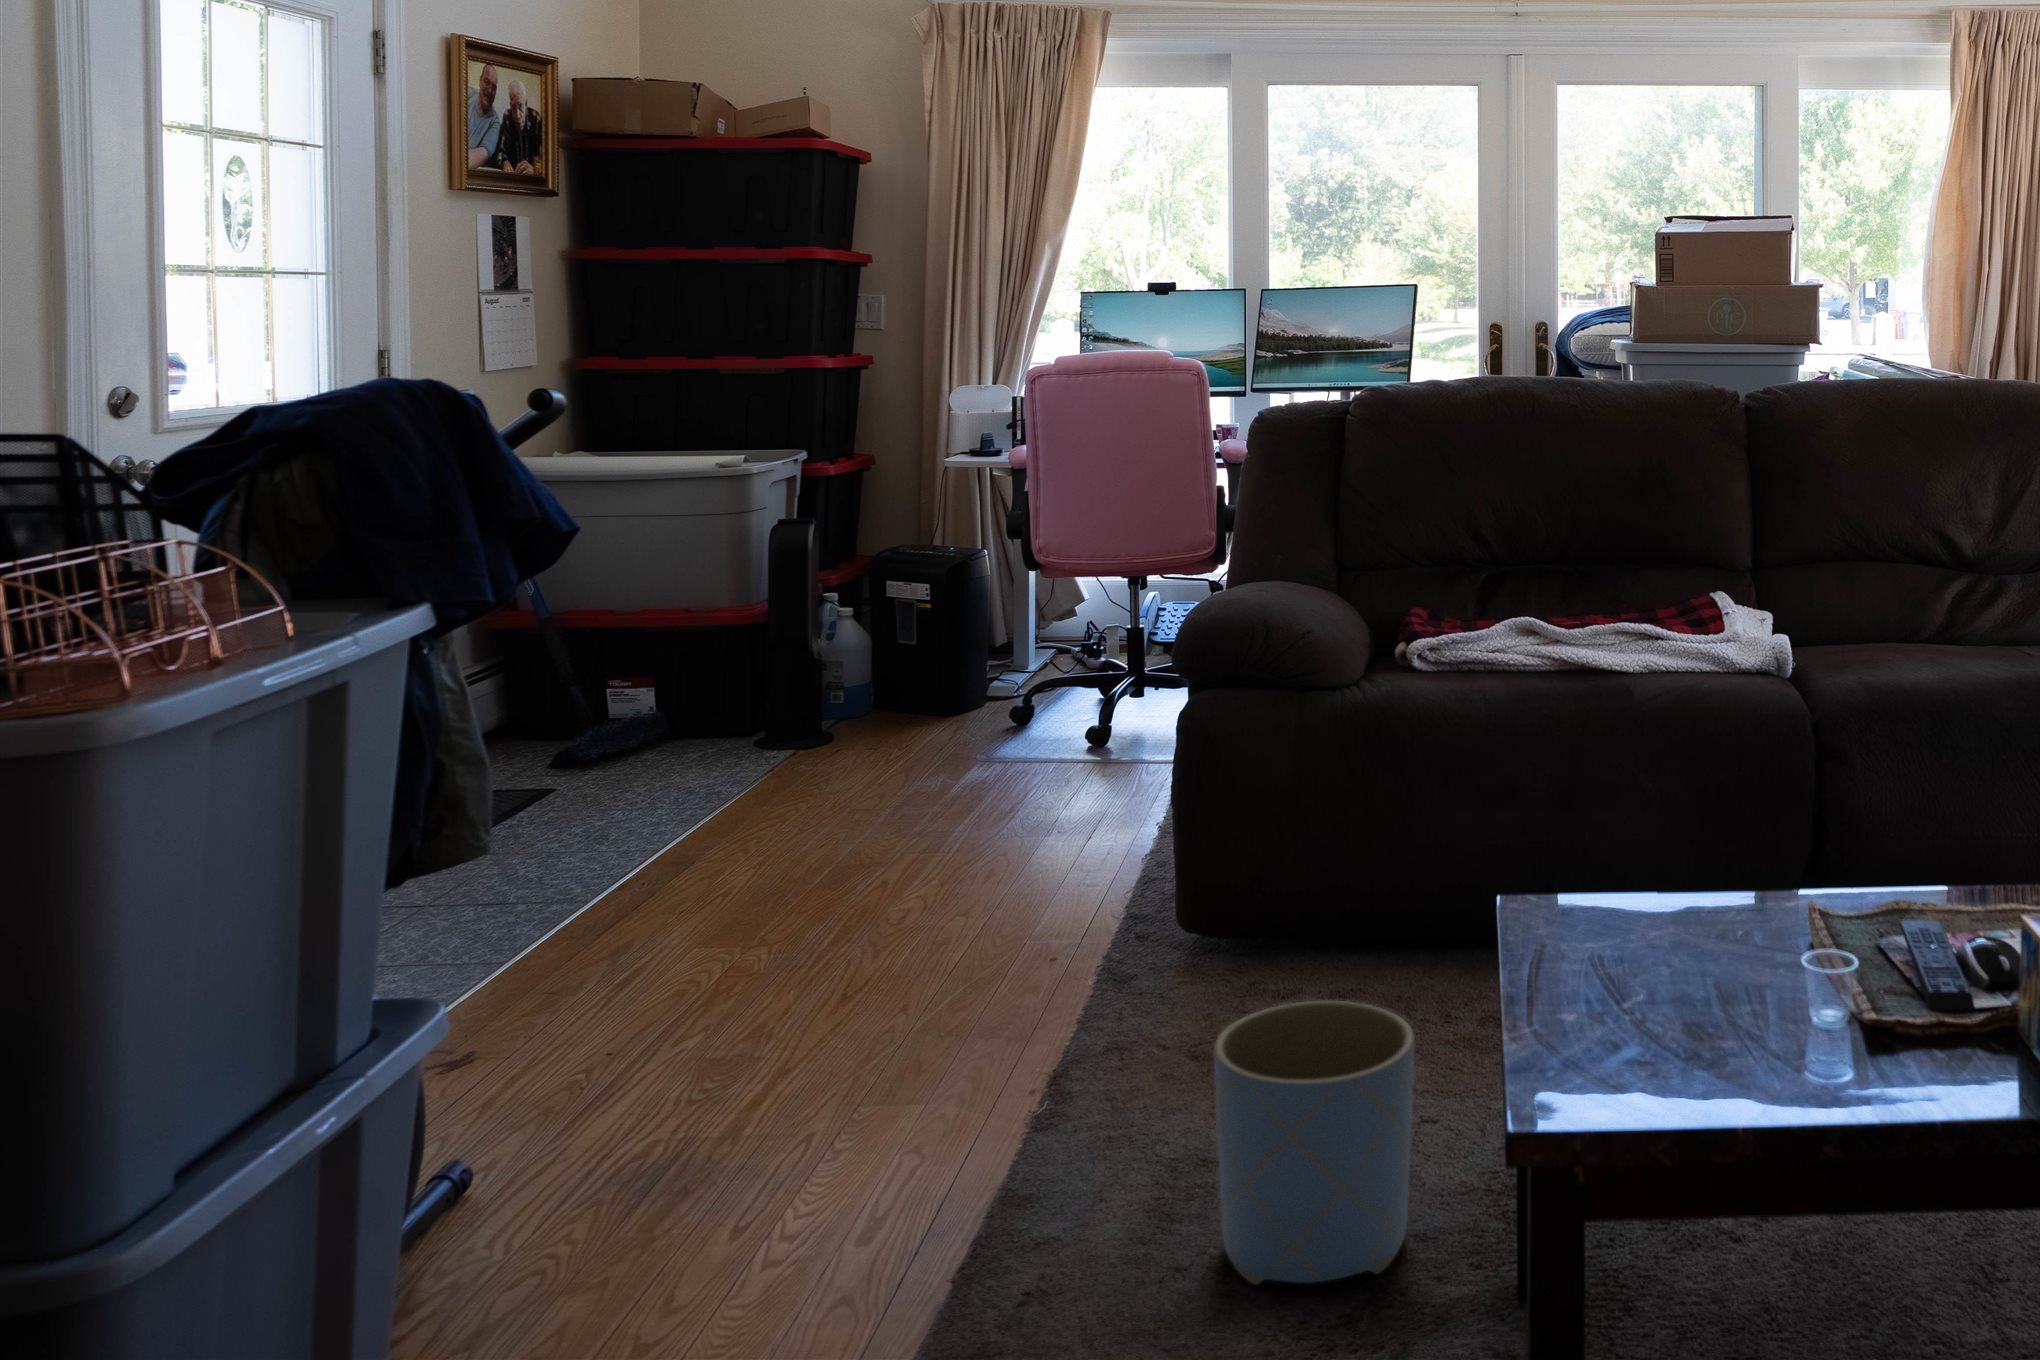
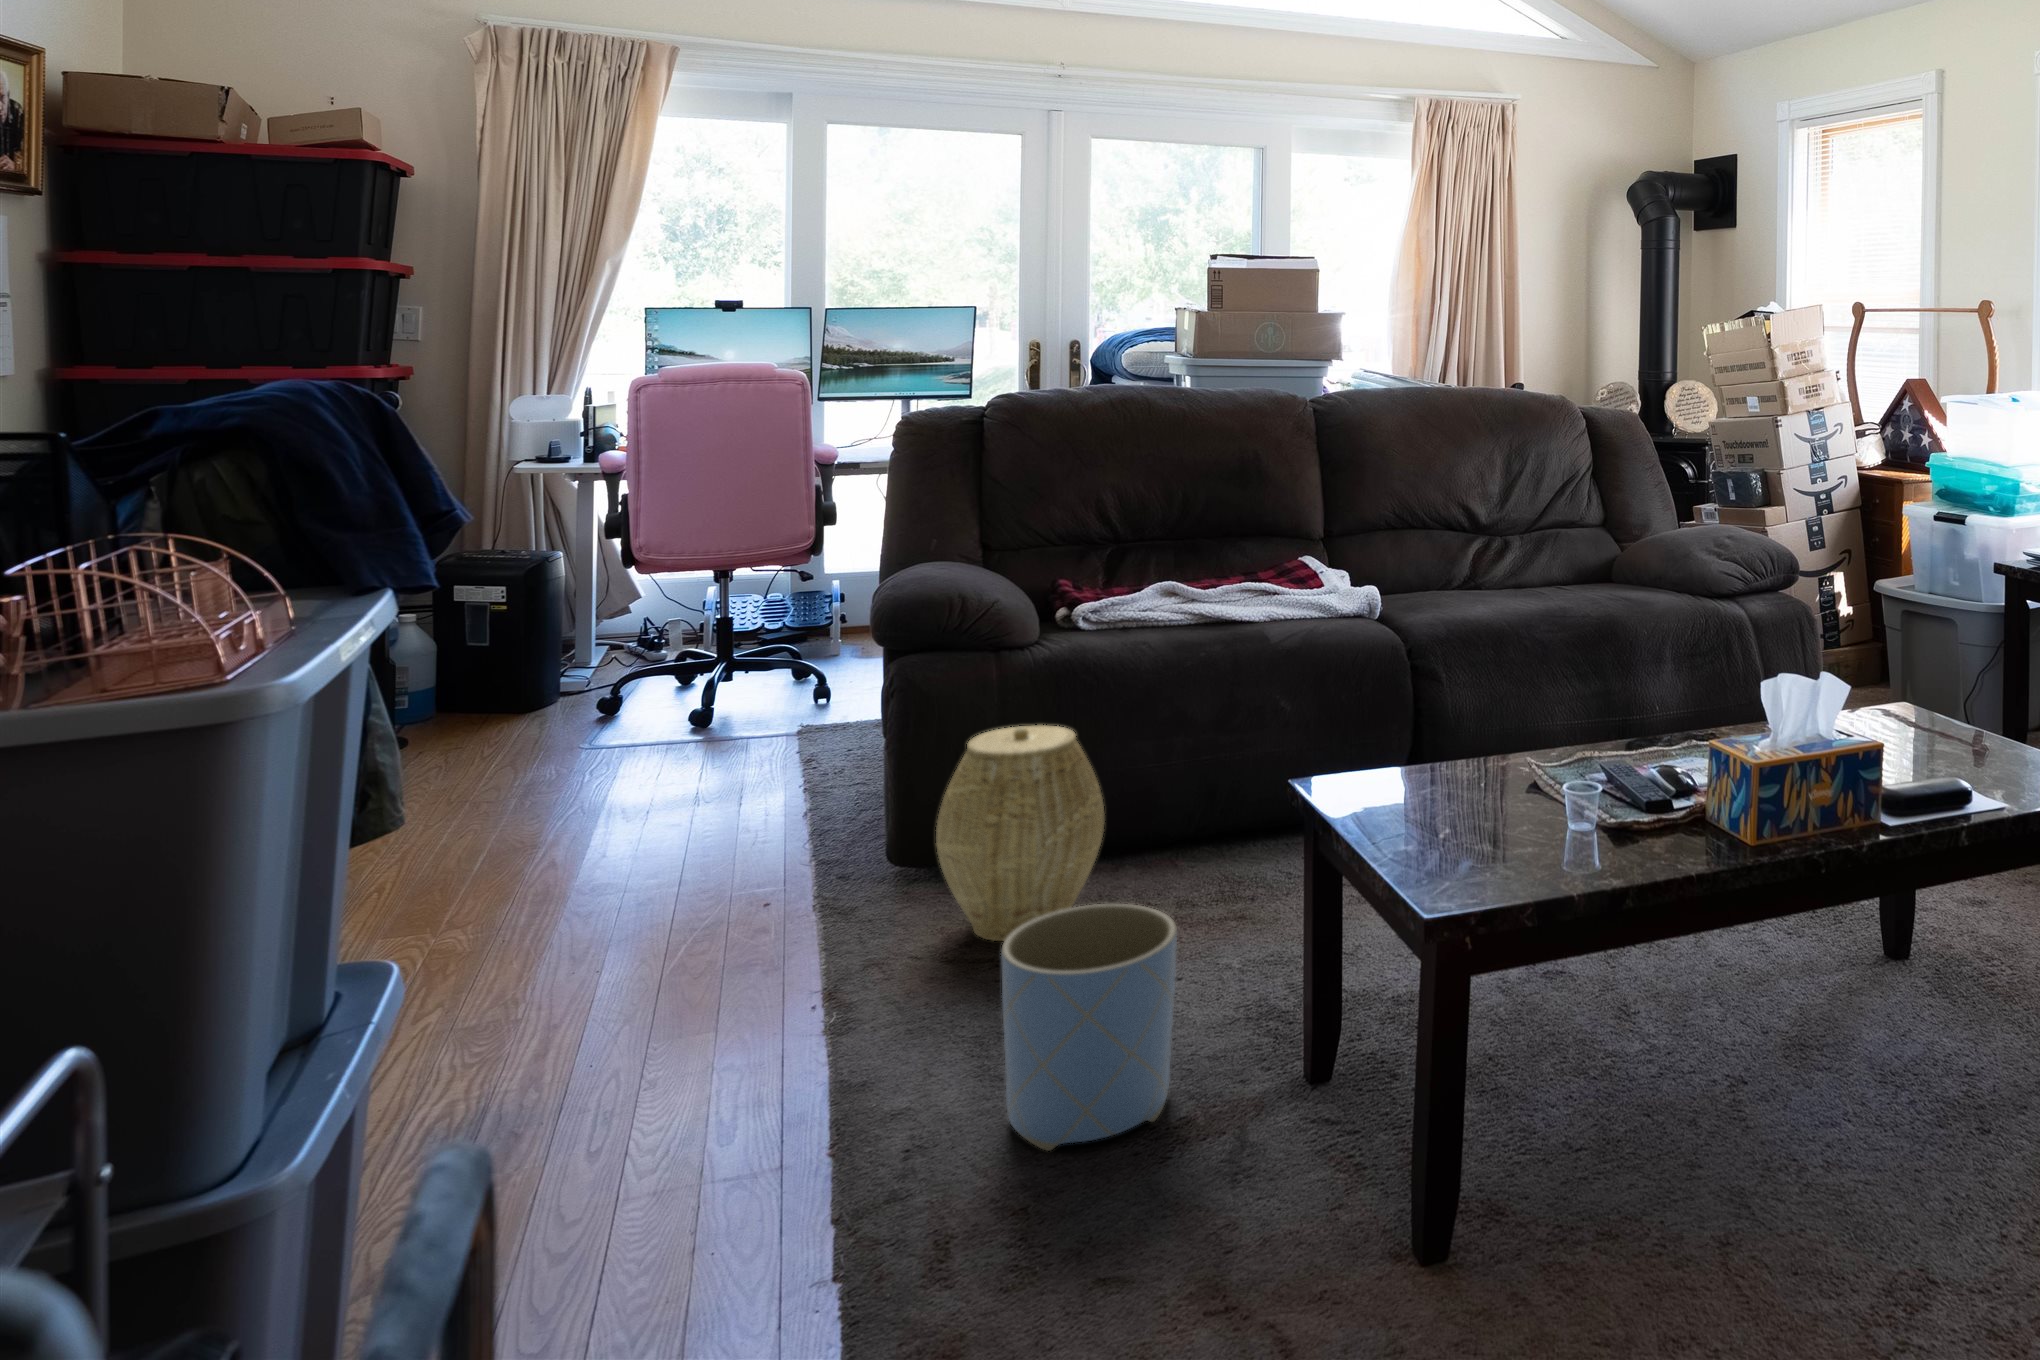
woven basket: none [1234,777,1419,1026] -> present [936,725,1104,941]

